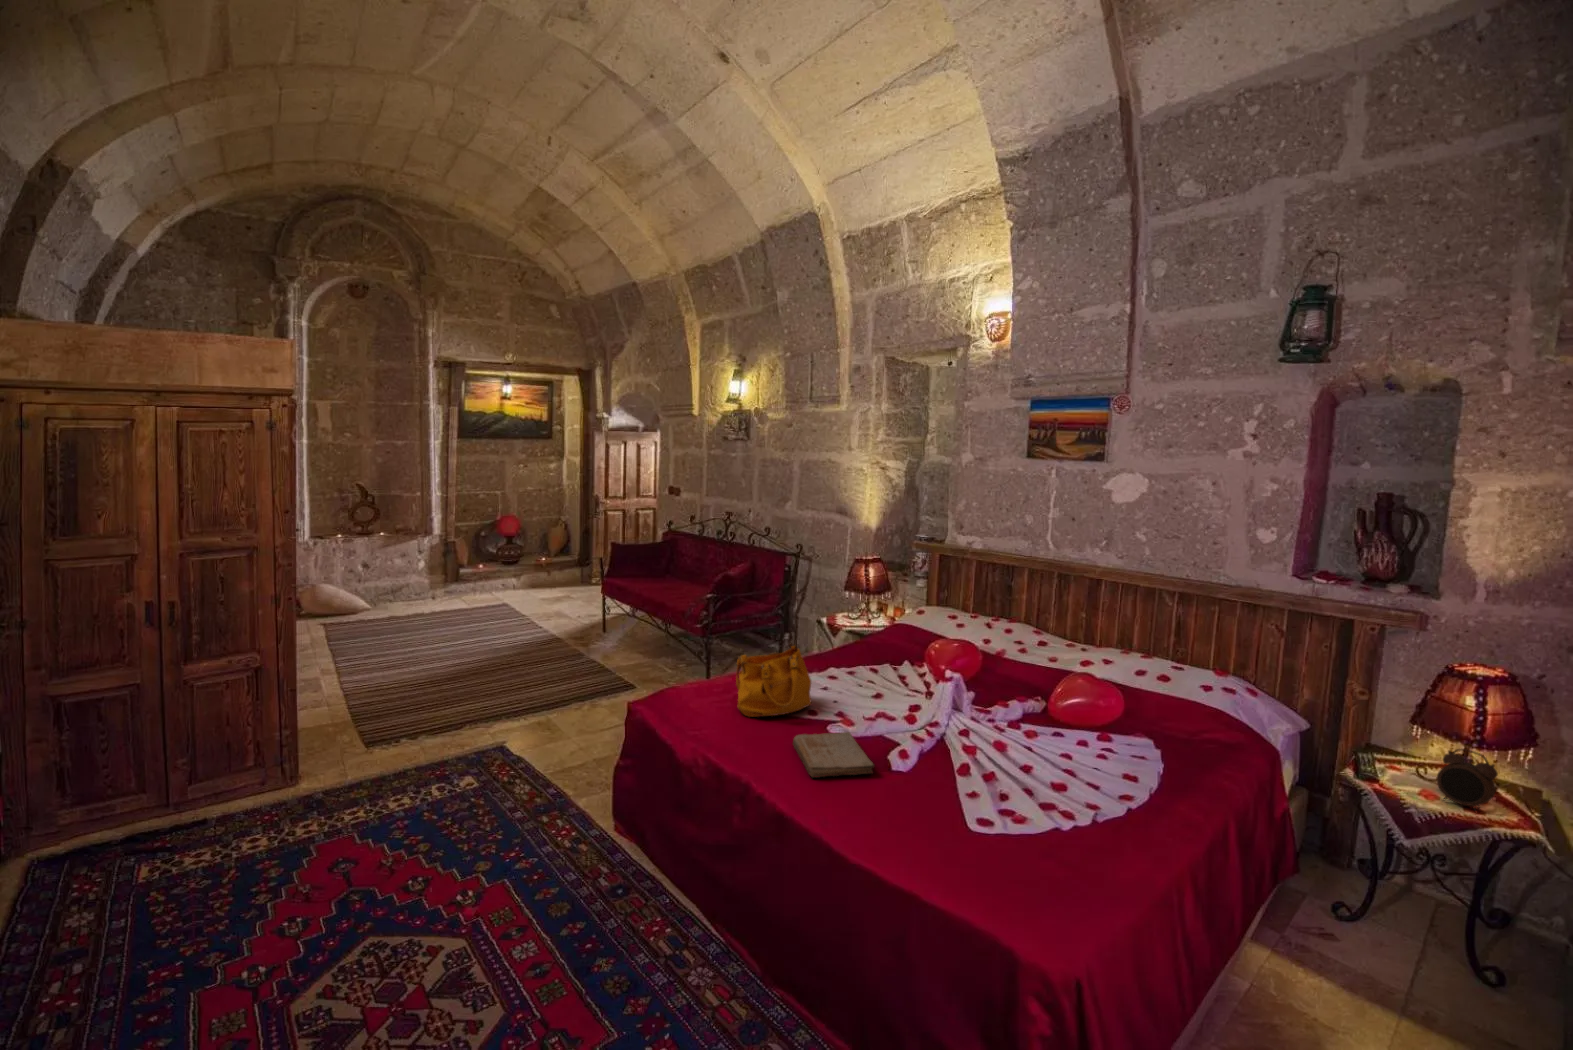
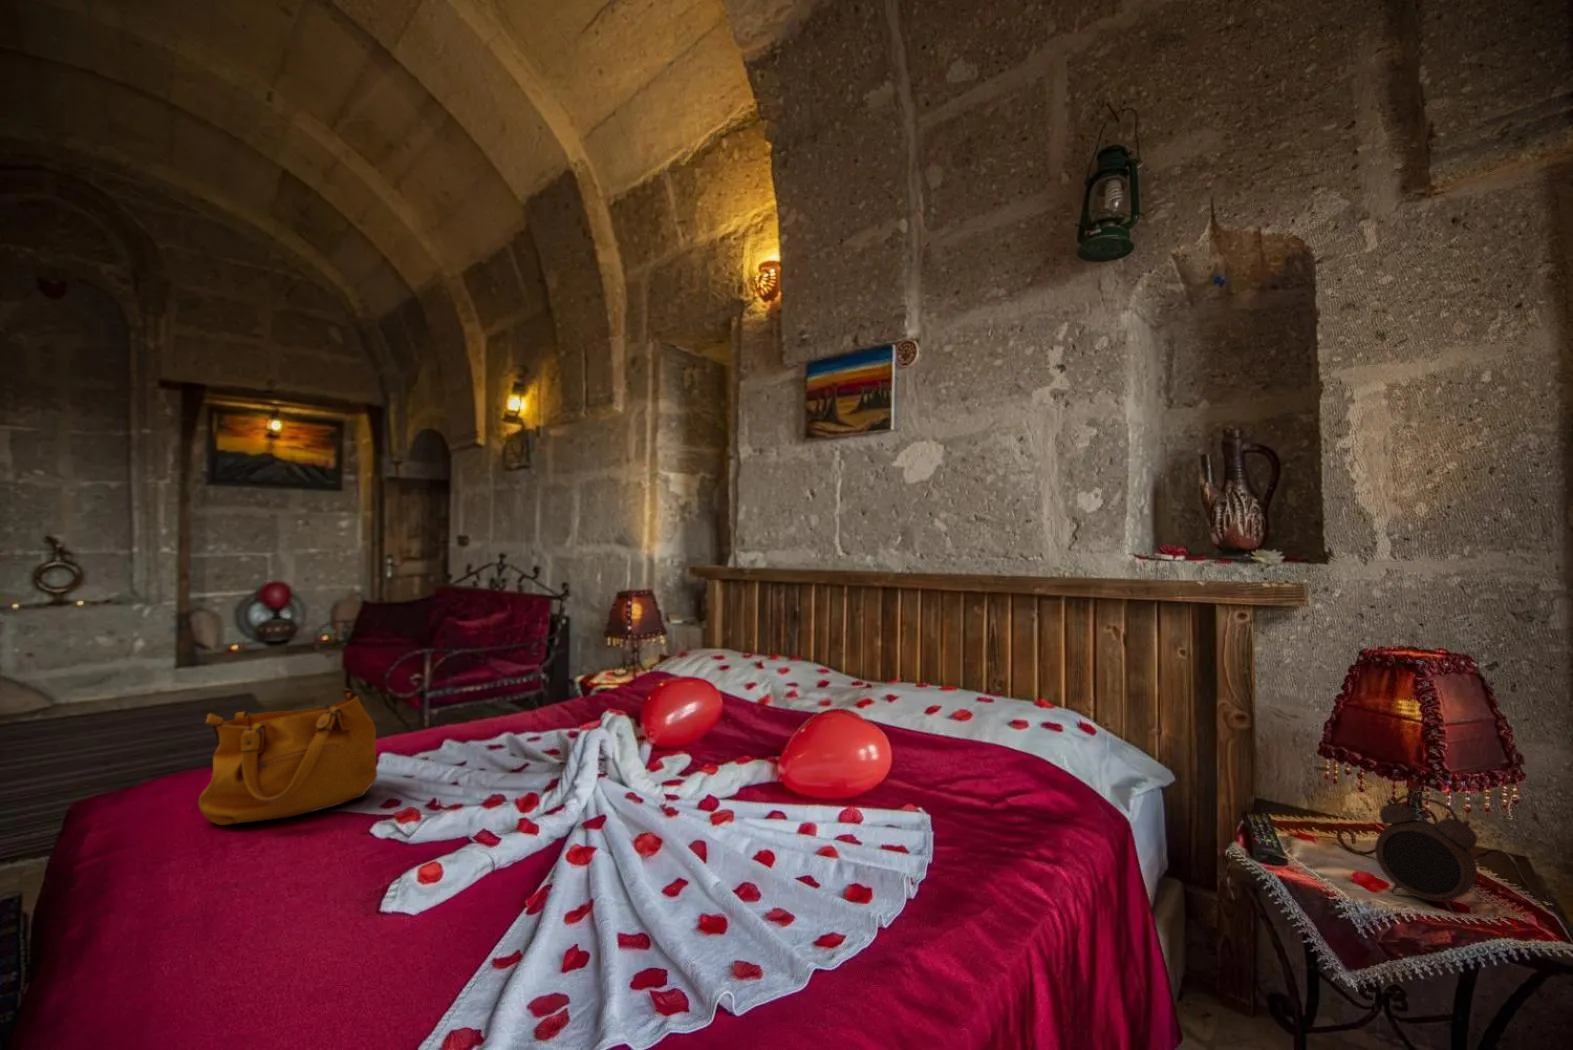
book: present [793,732,874,777] -> none [121,844,353,969]

